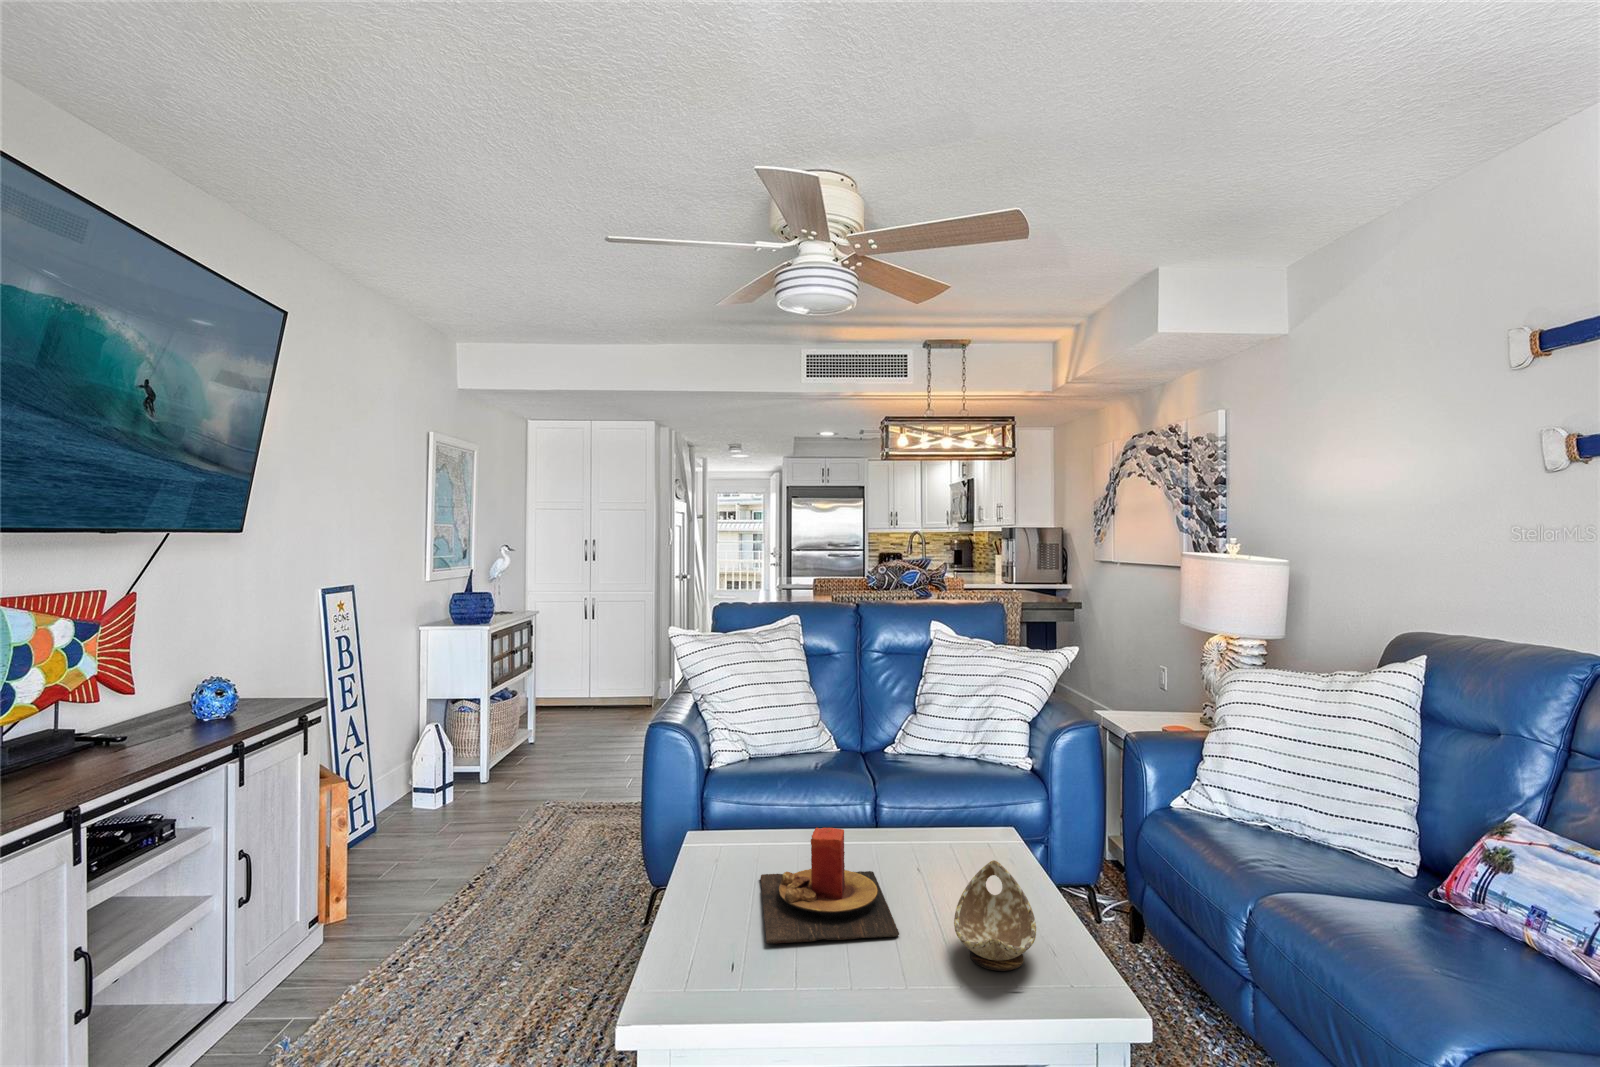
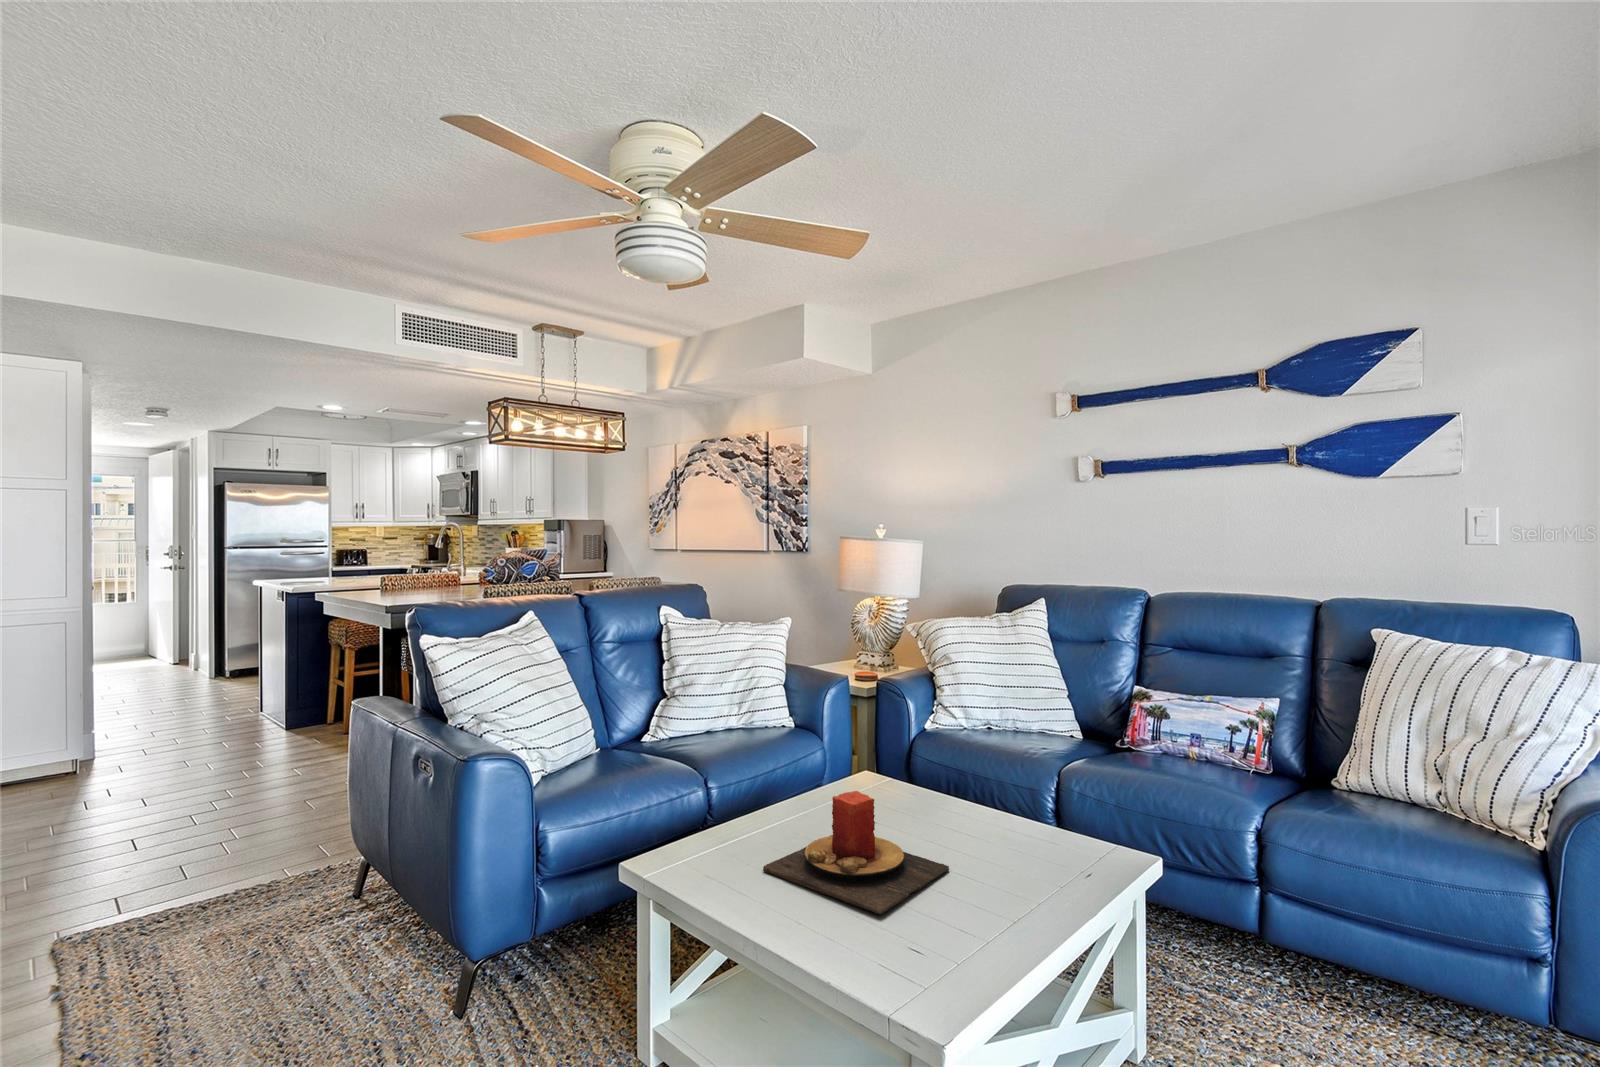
decorative bowl: present [954,860,1036,971] -> none [980,780,1068,865]

